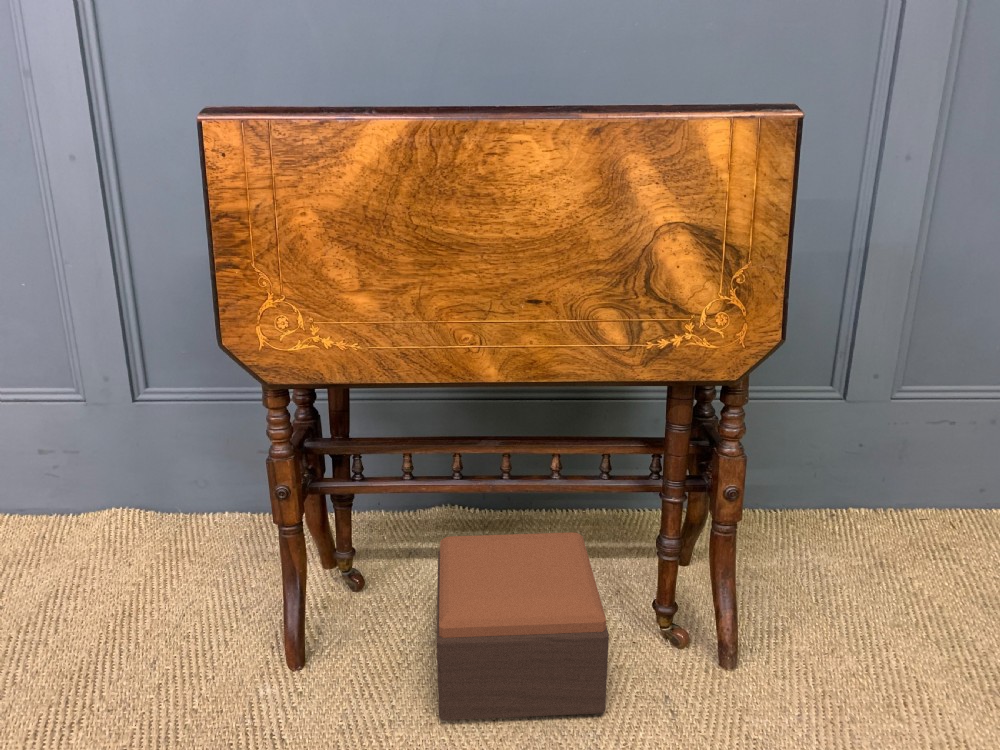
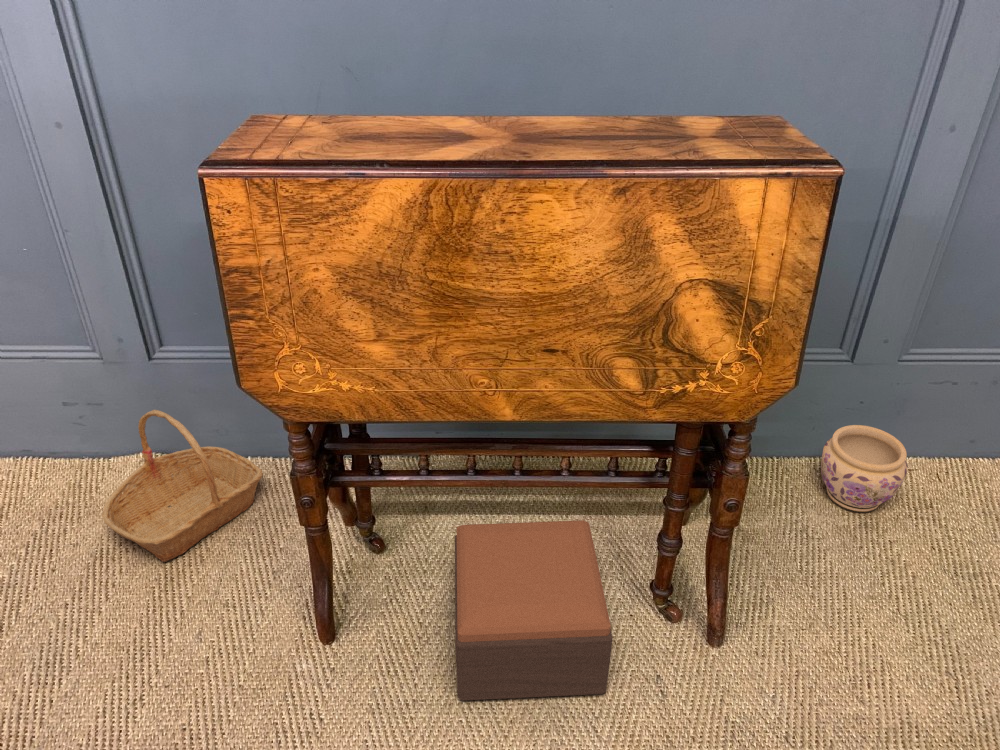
basket: none [57,435,234,598] -> present [102,410,263,562]
planter: none [832,460,923,552] -> present [821,425,908,513]

